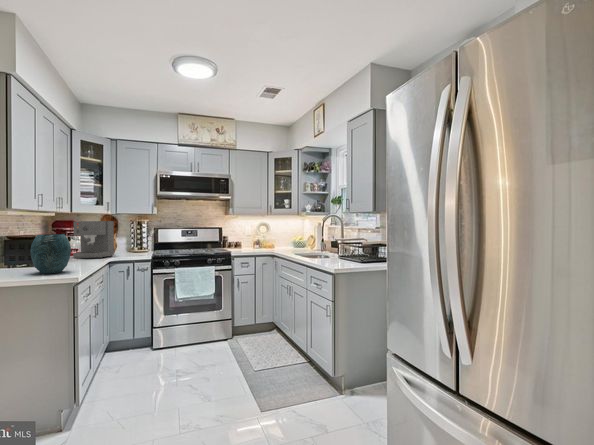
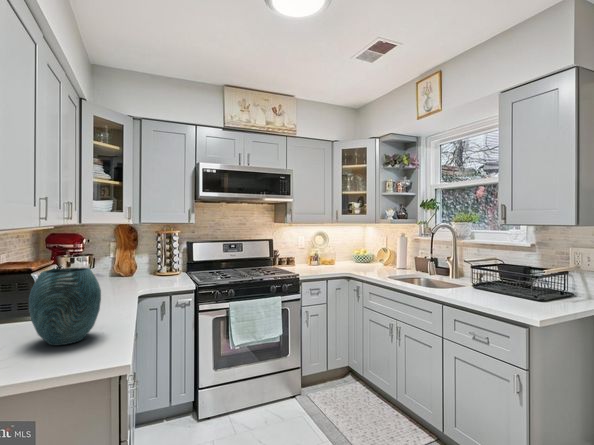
coffee maker: present [73,221,114,258] -> none [82,234,139,292]

